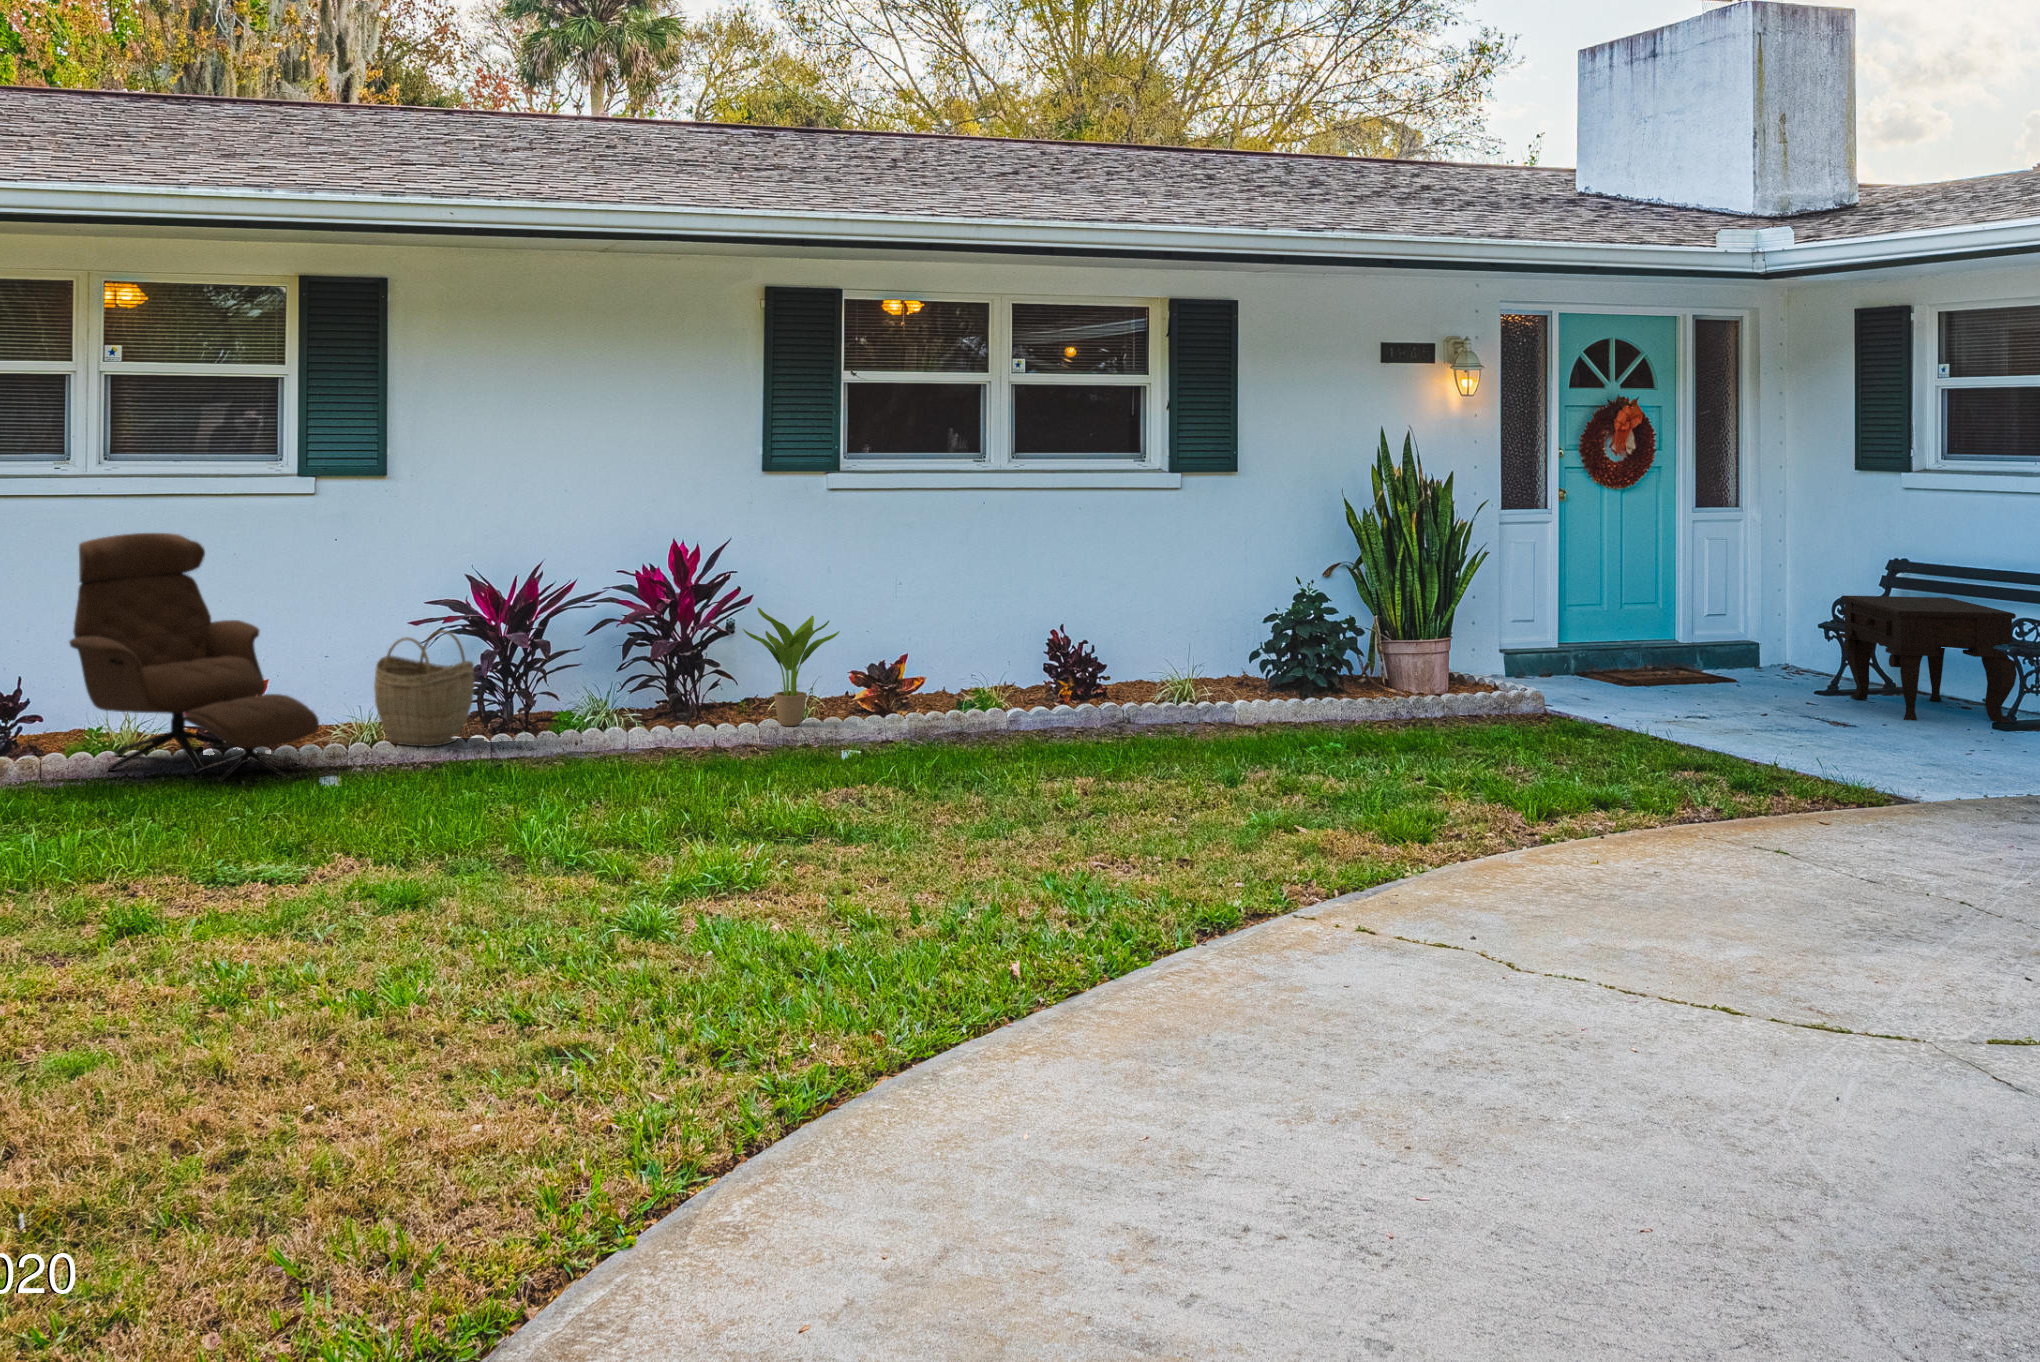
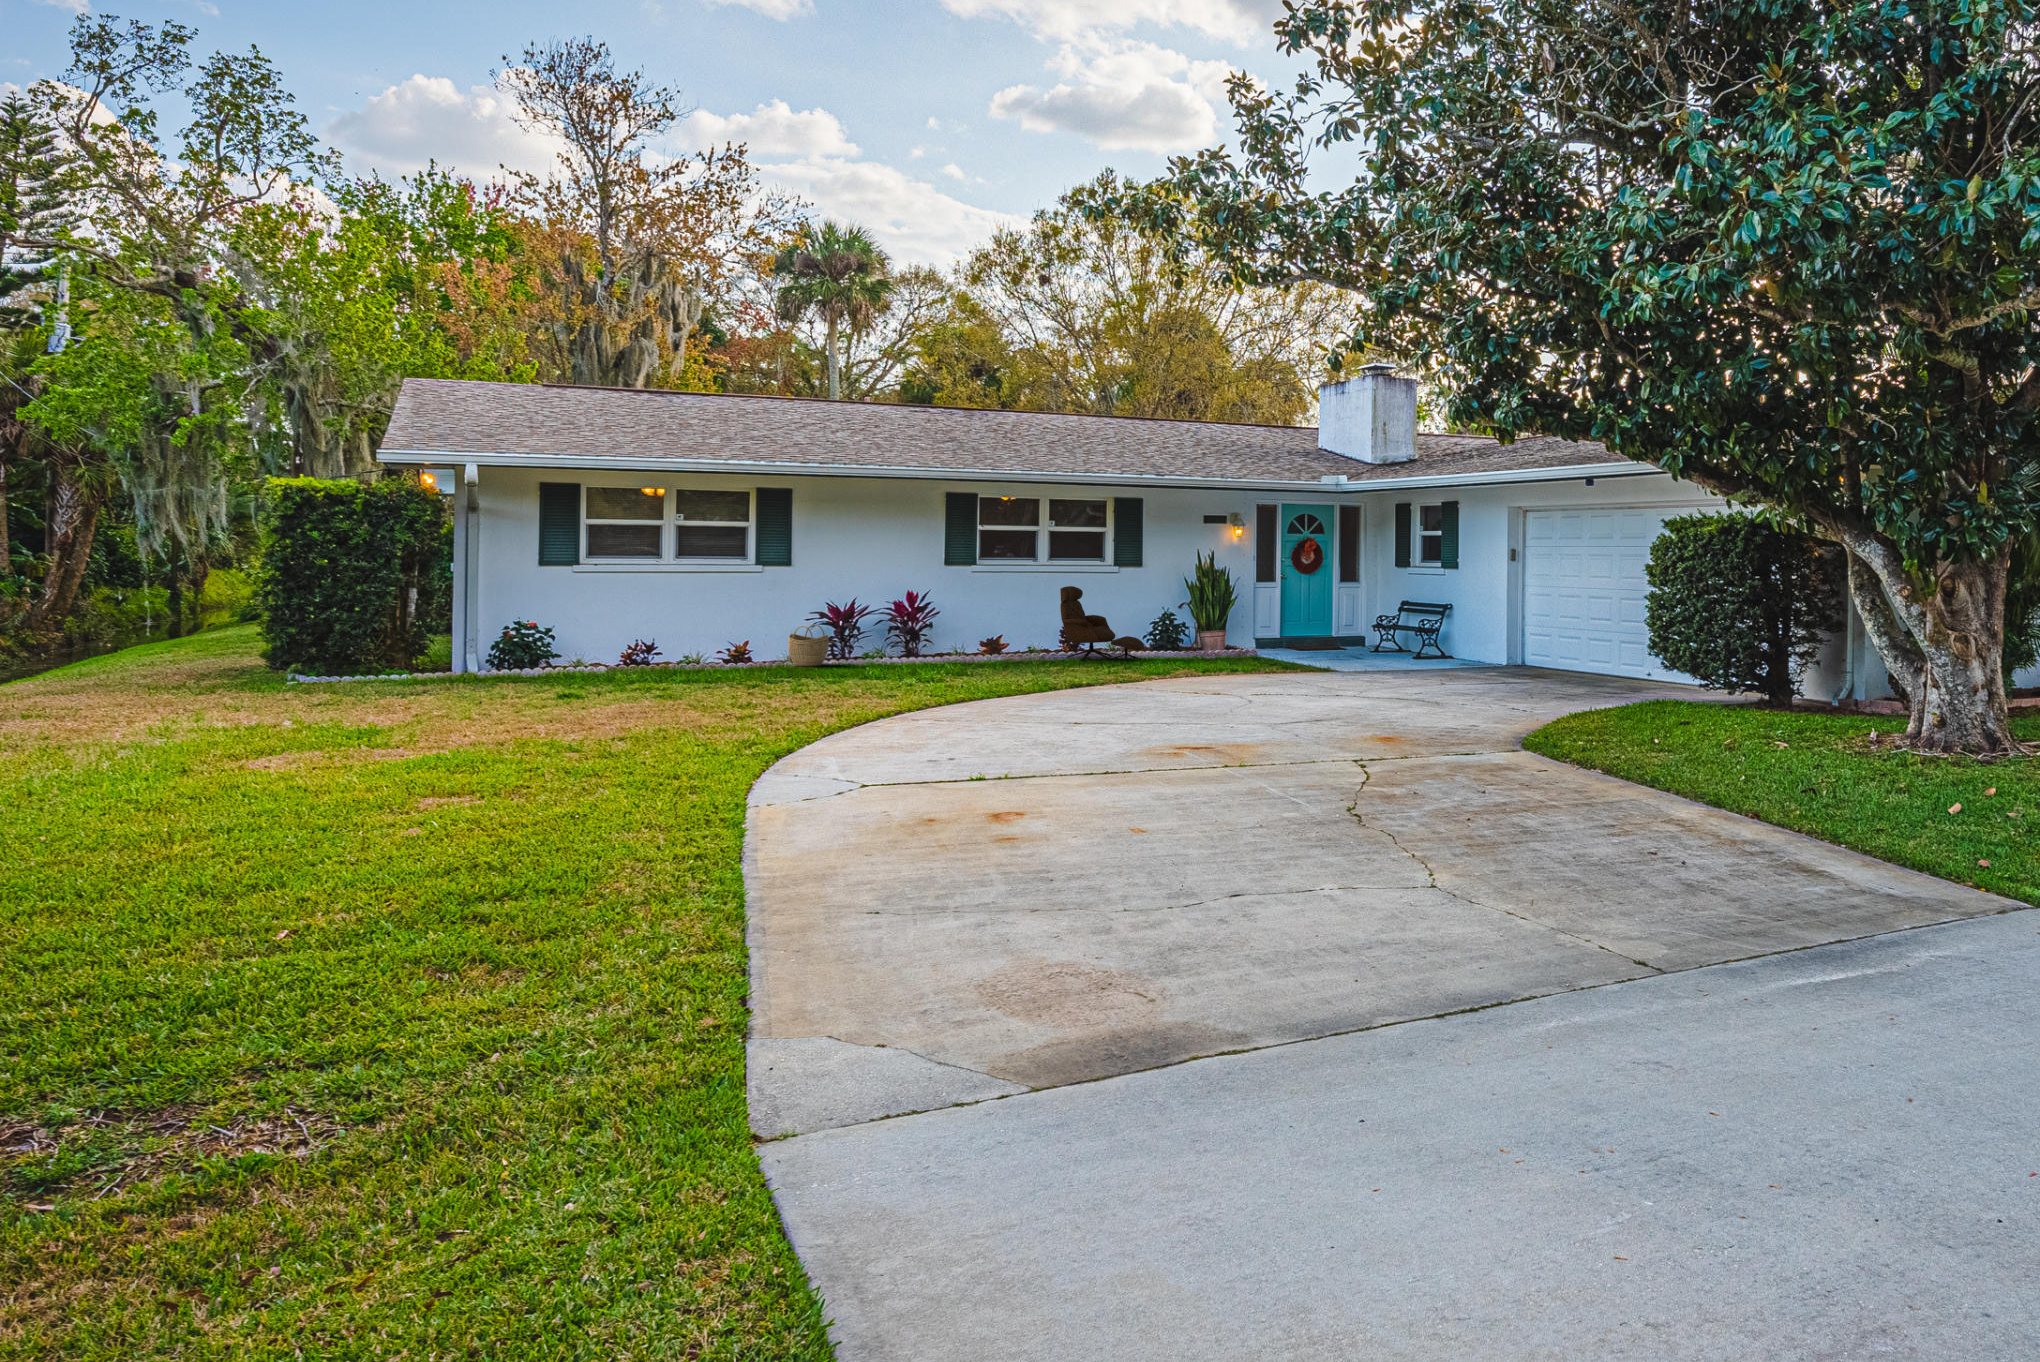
lounge chair: present [69,533,319,782] -> present [1060,586,1144,661]
side table: present [1840,595,2017,723] -> none [1377,615,1423,658]
potted plant: present [743,607,840,726] -> none [937,616,977,661]

